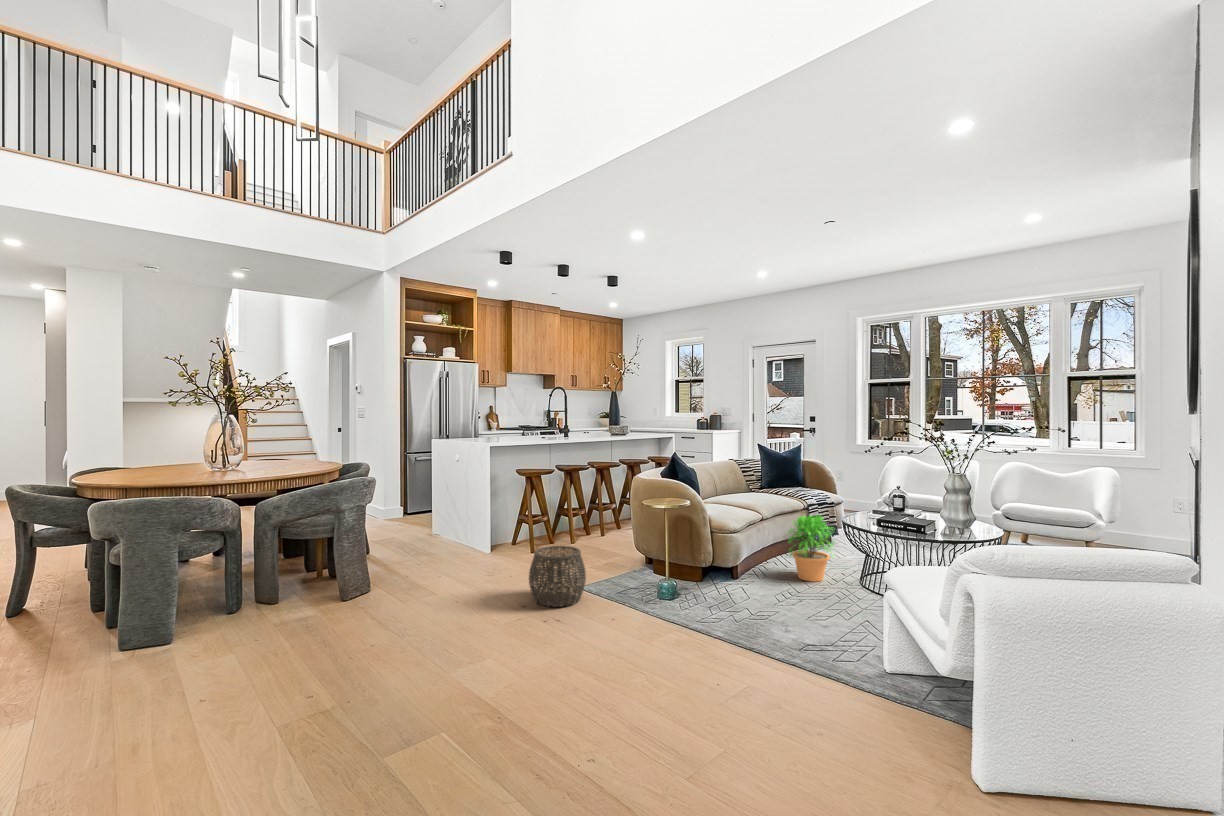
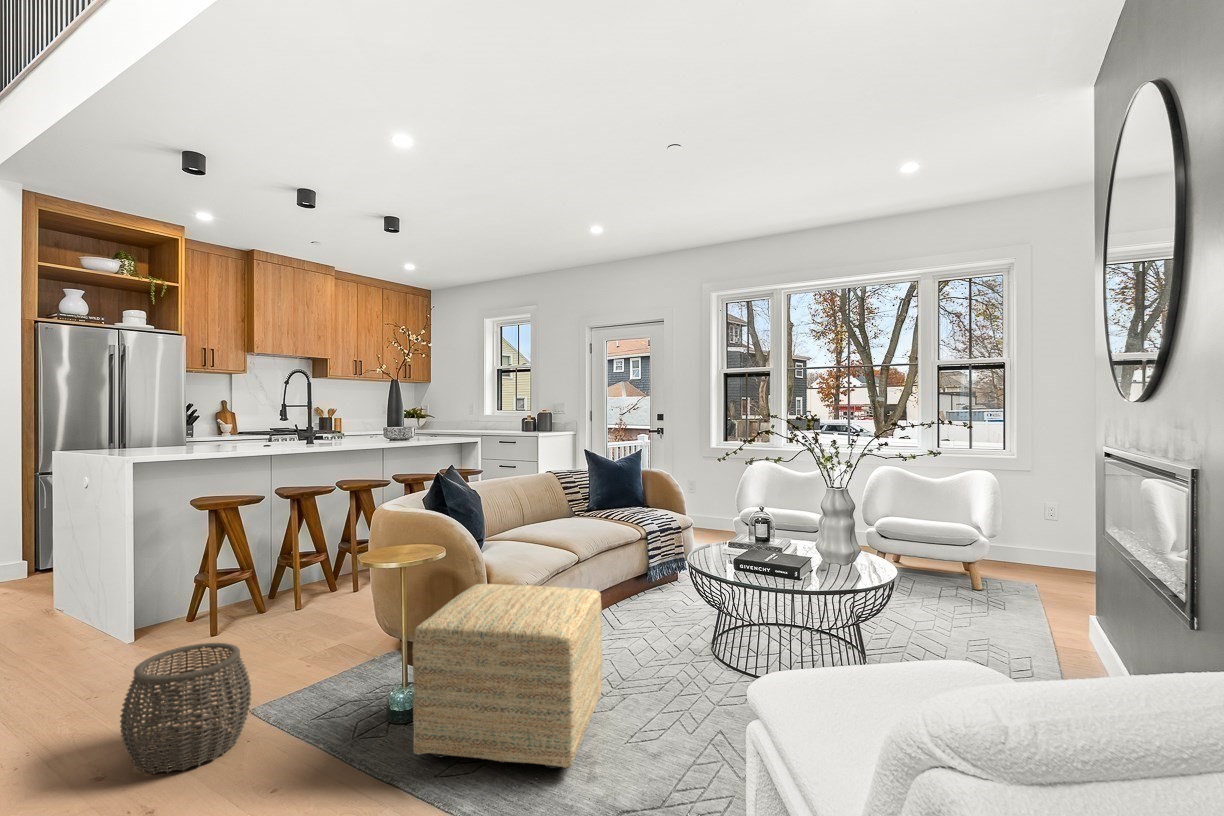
potted plant: present [789,516,833,582] -> none [604,551,686,654]
ottoman: none [679,524,786,625] -> present [412,584,602,769]

